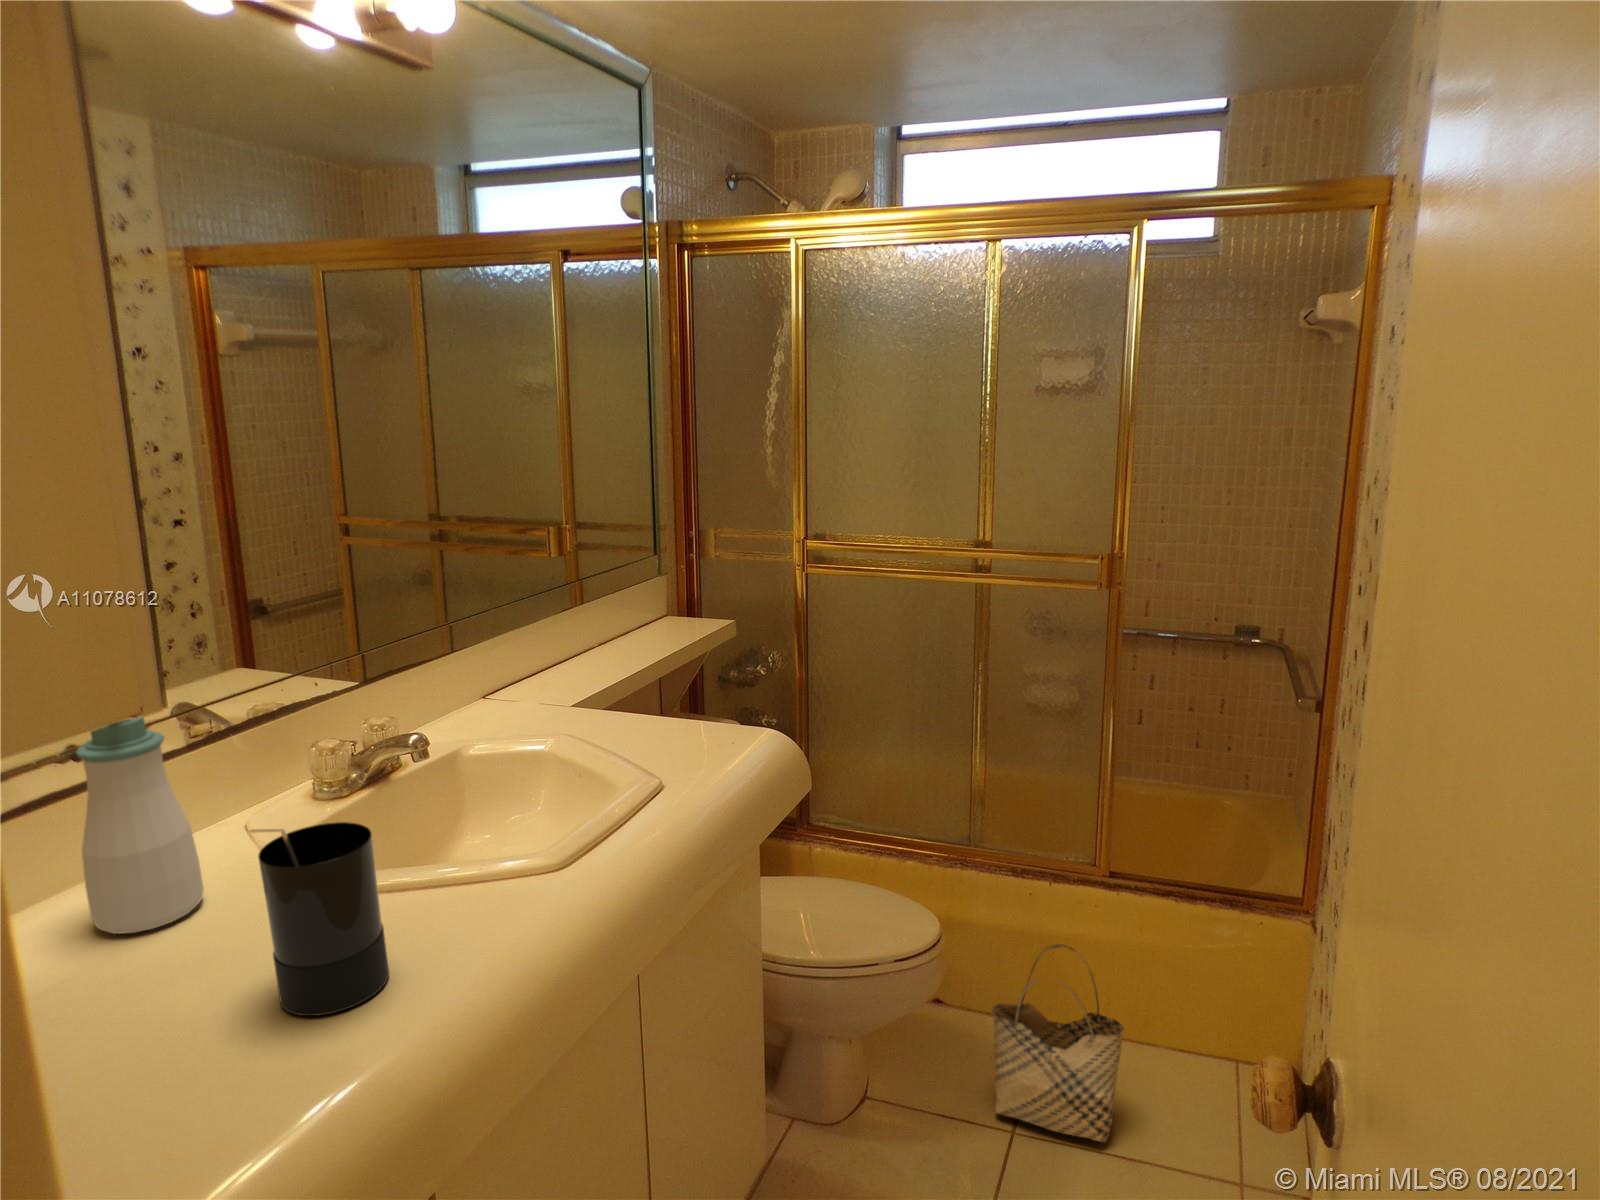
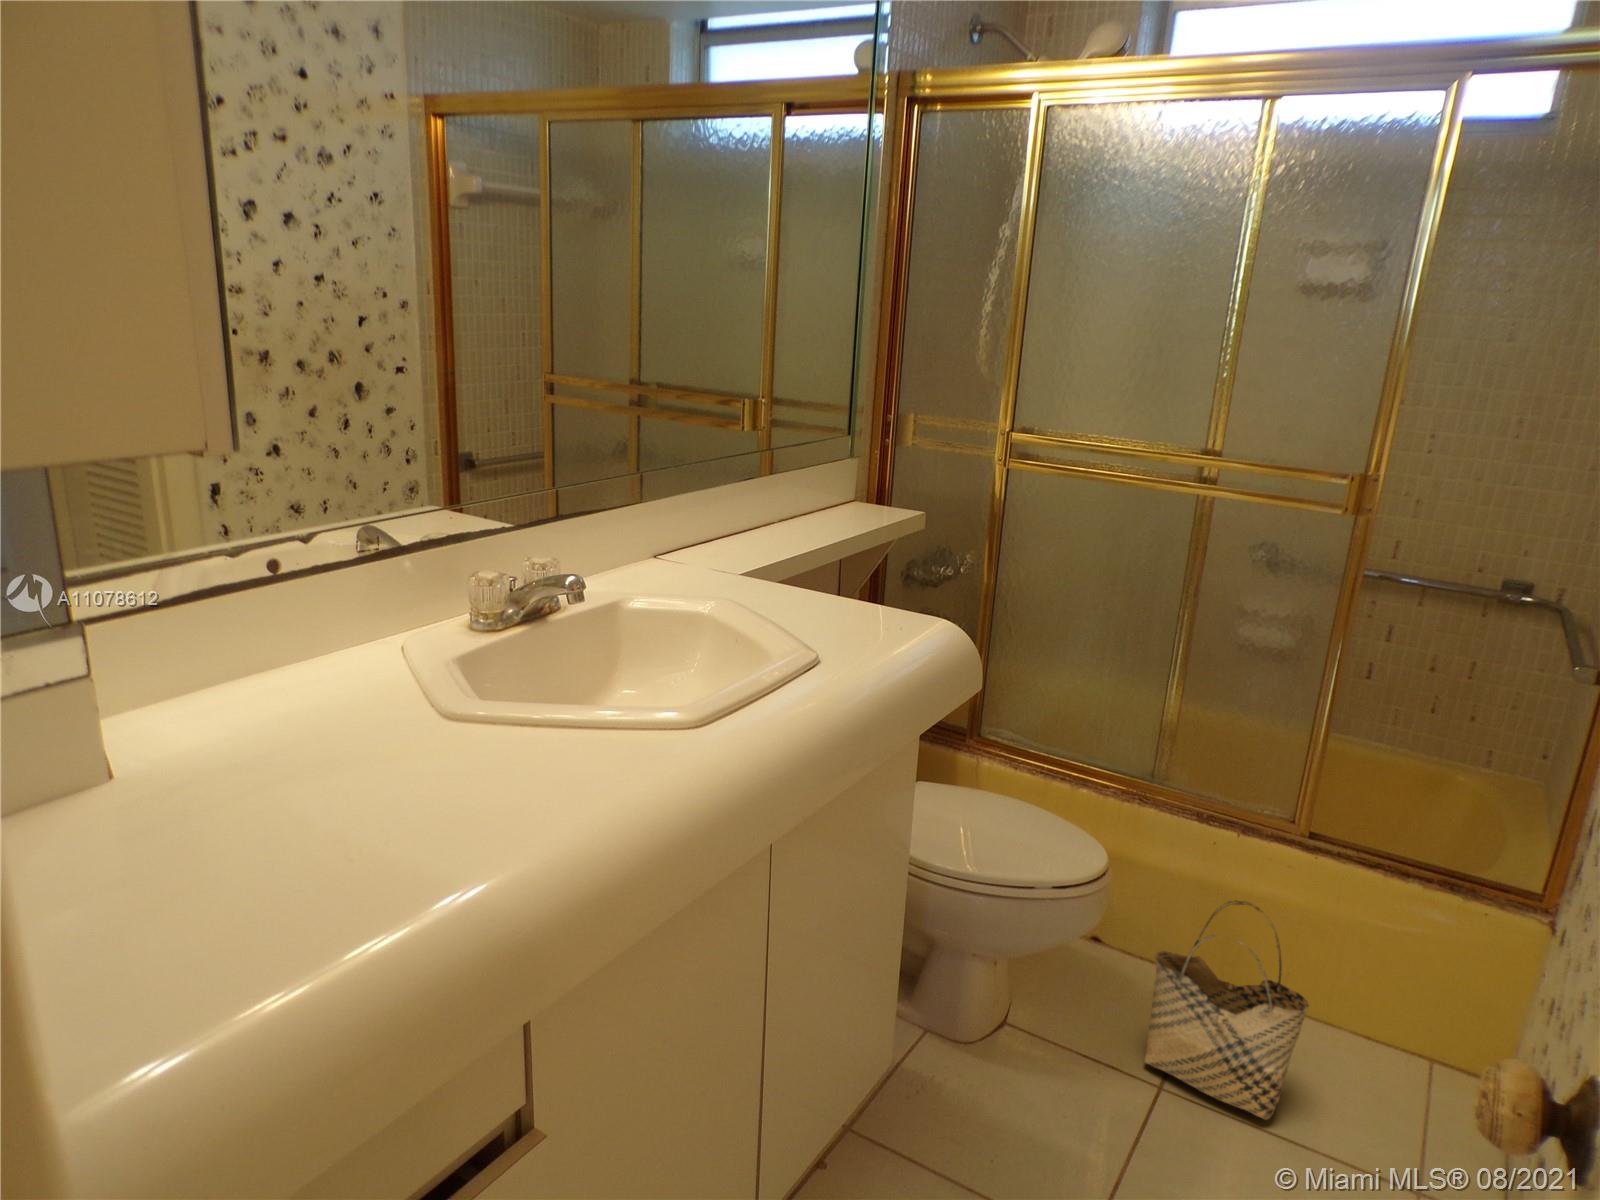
soap bottle: present [76,716,204,934] -> none [217,489,340,733]
candle: present [250,822,389,1016] -> none [351,638,490,850]

